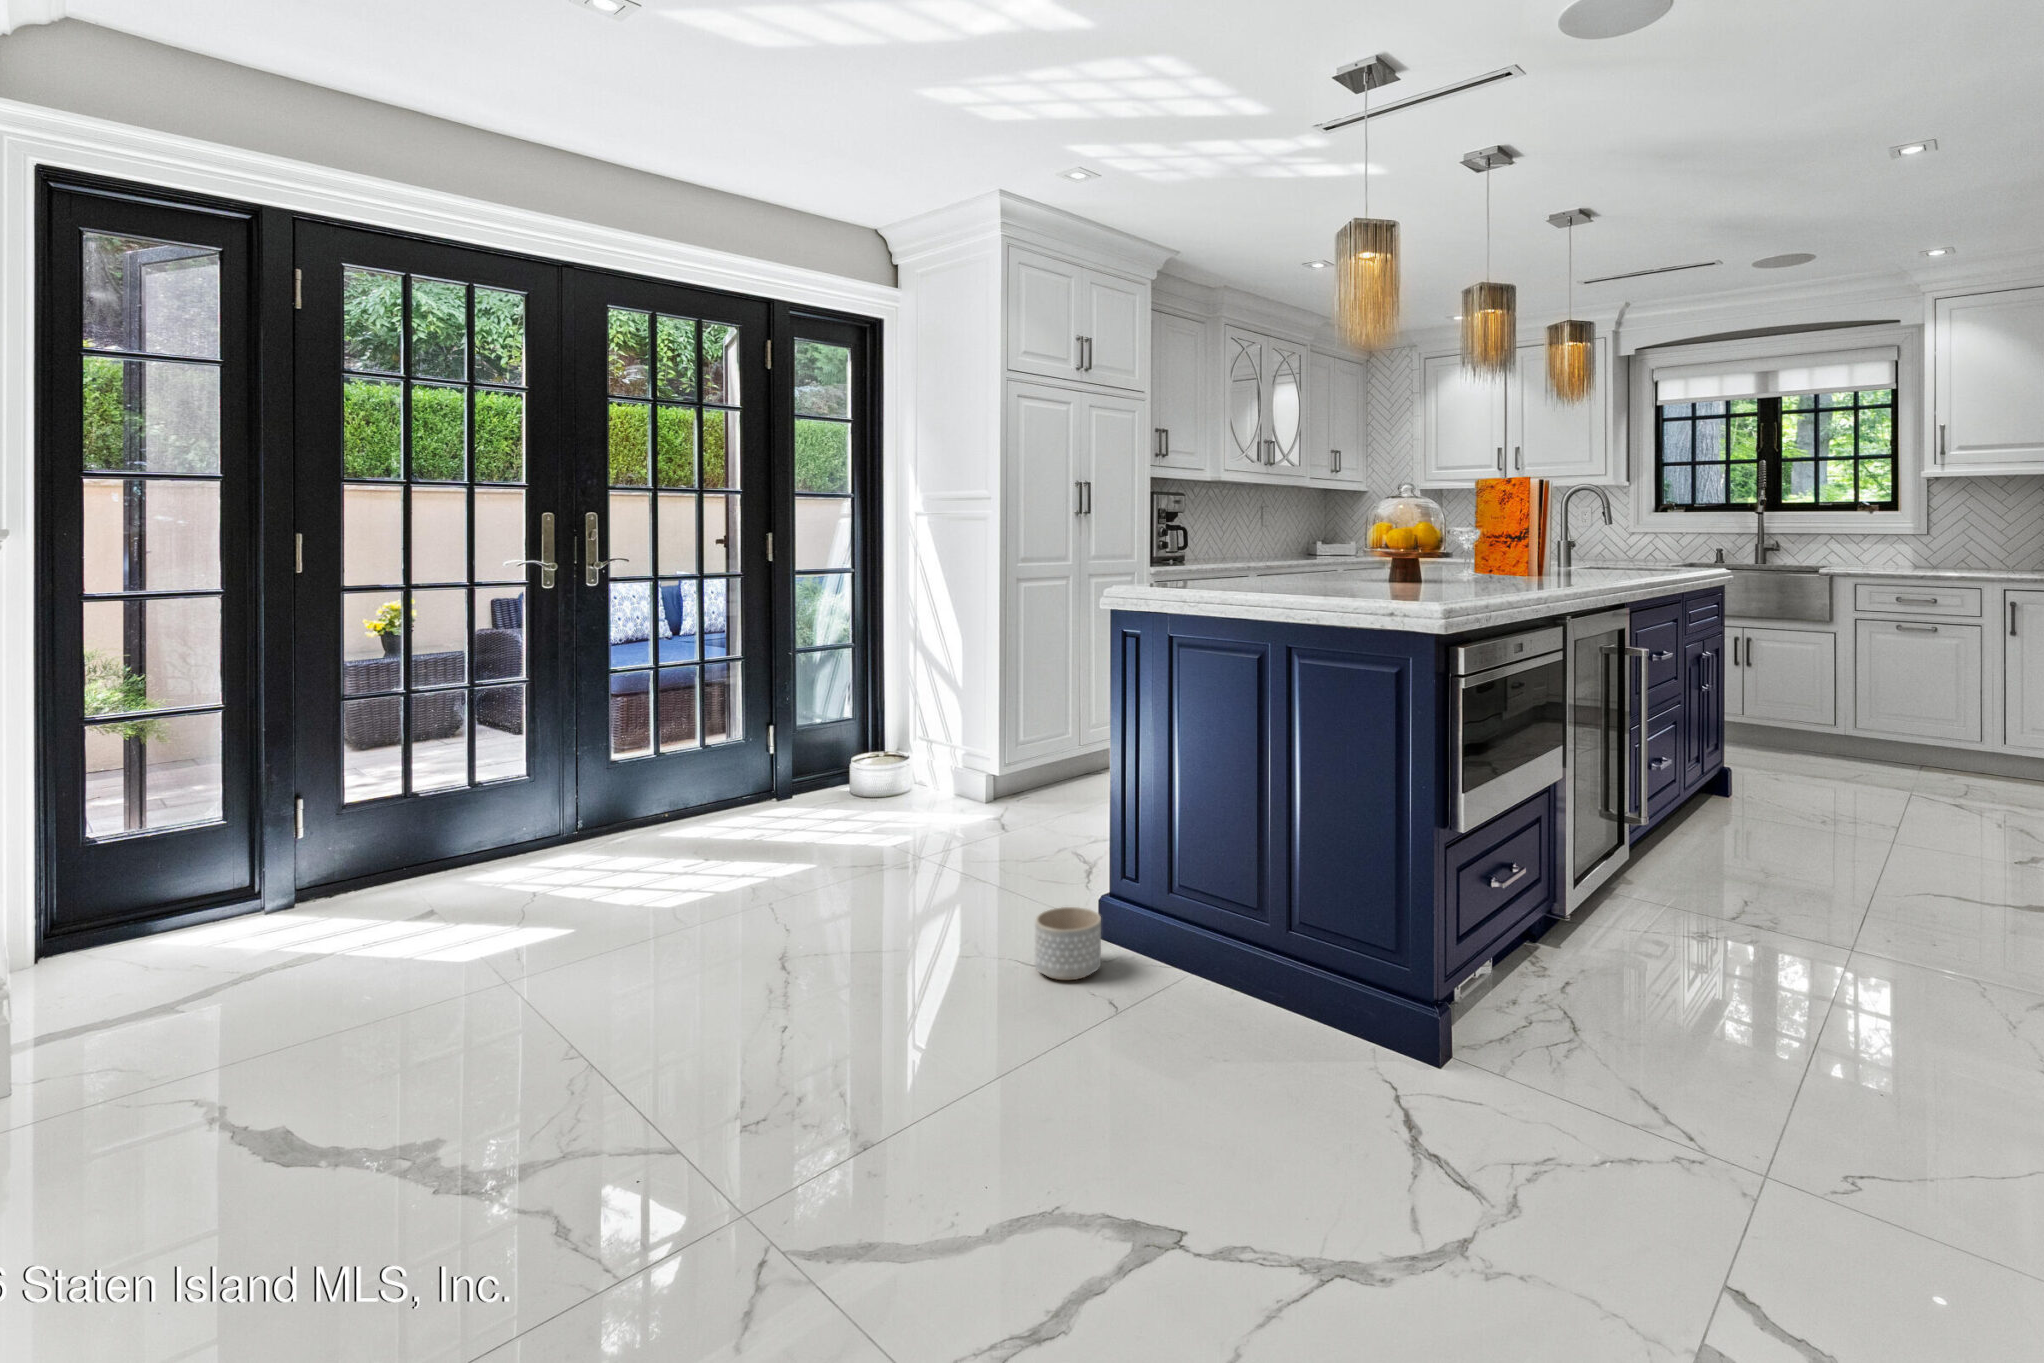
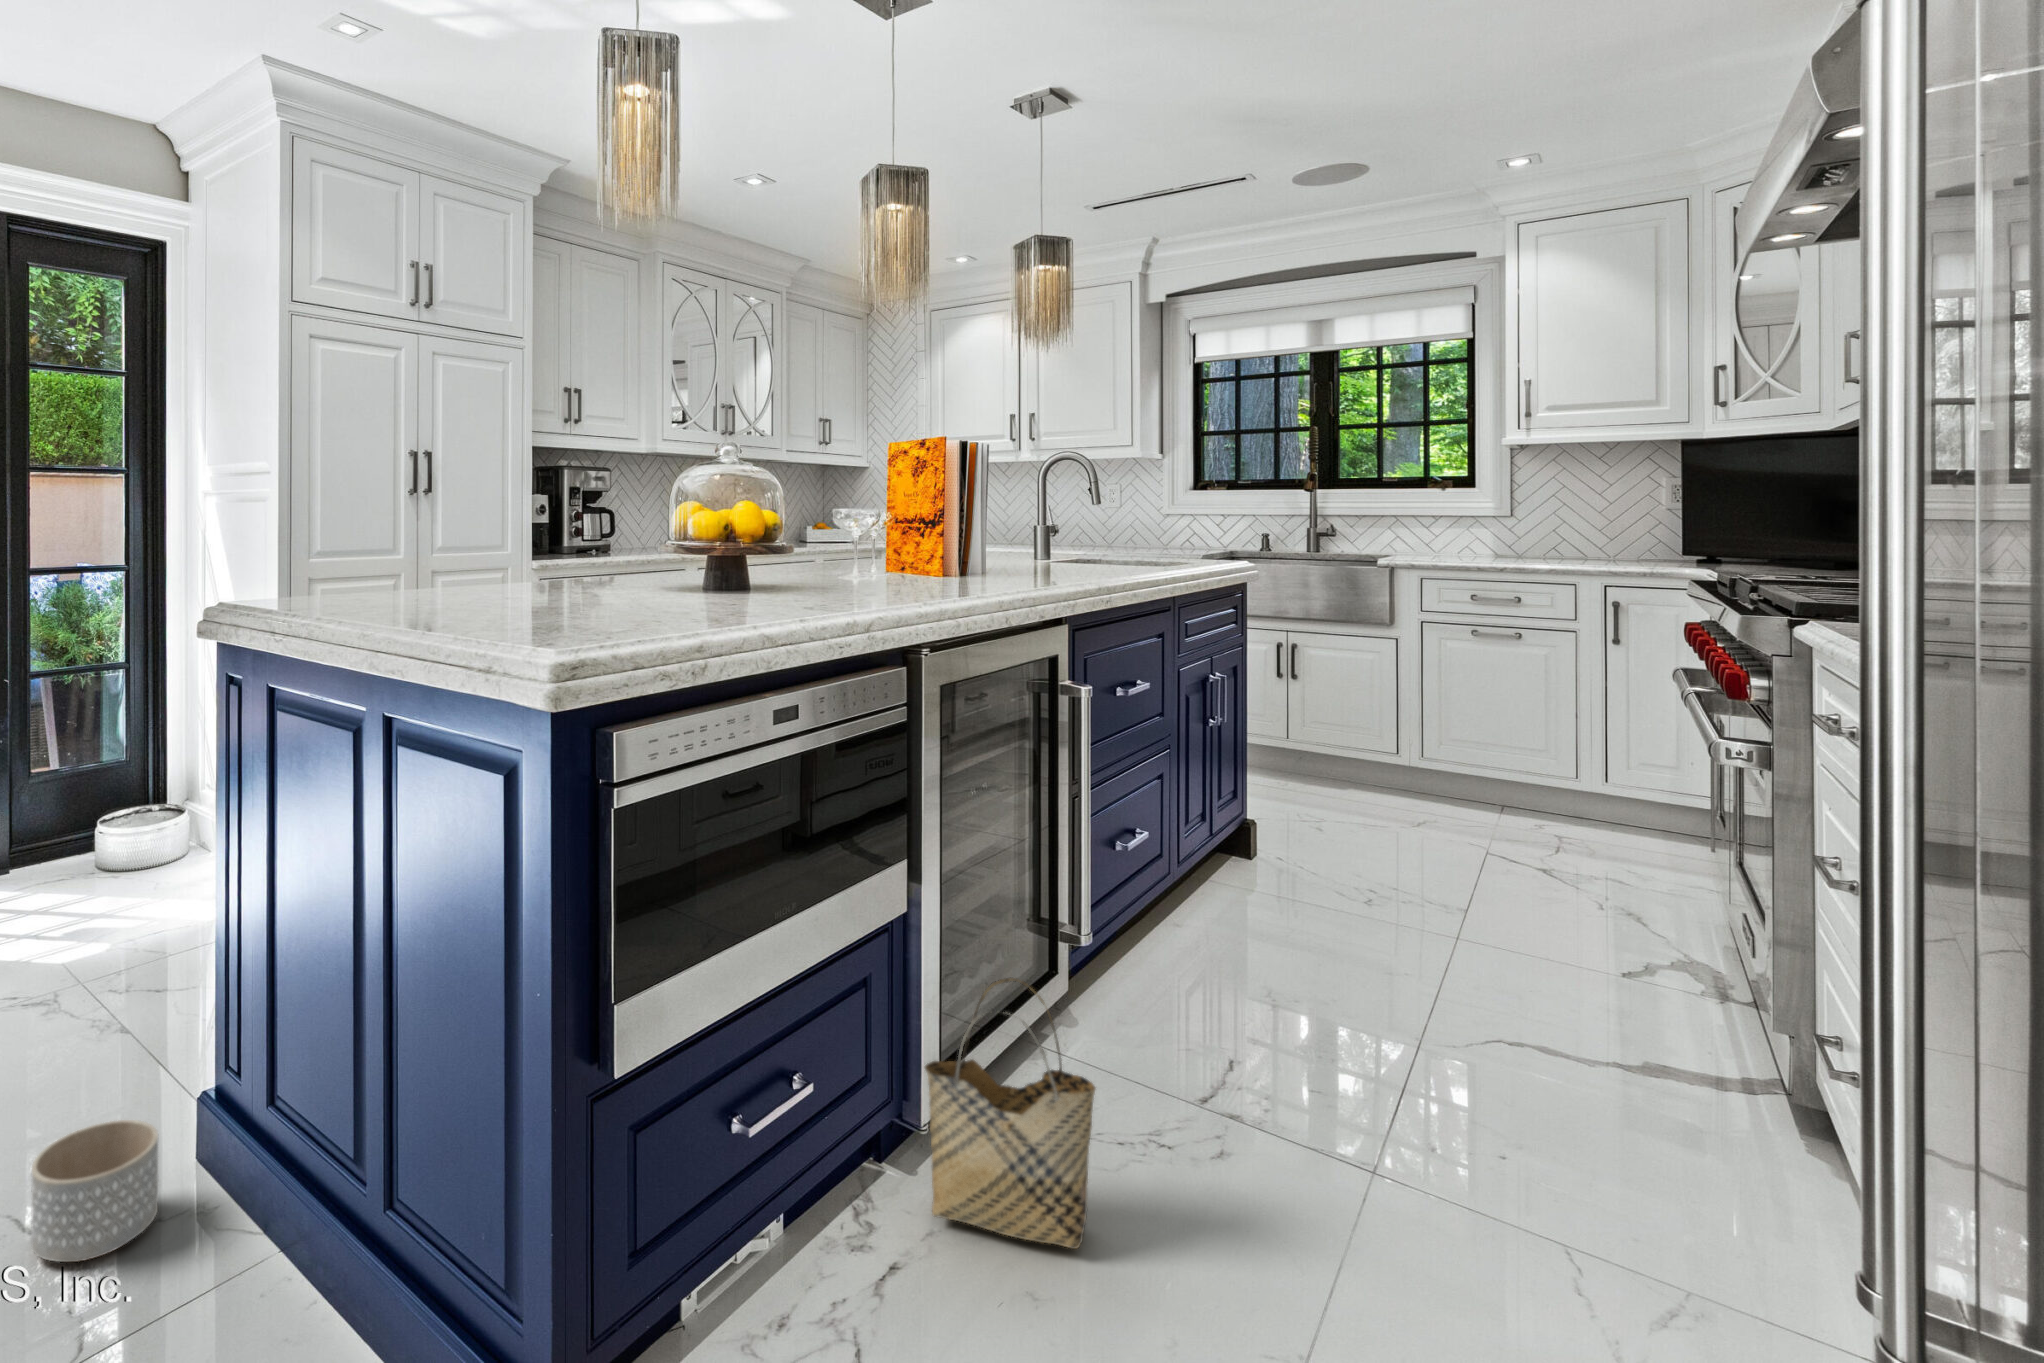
woven basket: none [1572,826,1684,981] -> present [925,978,1095,1249]

